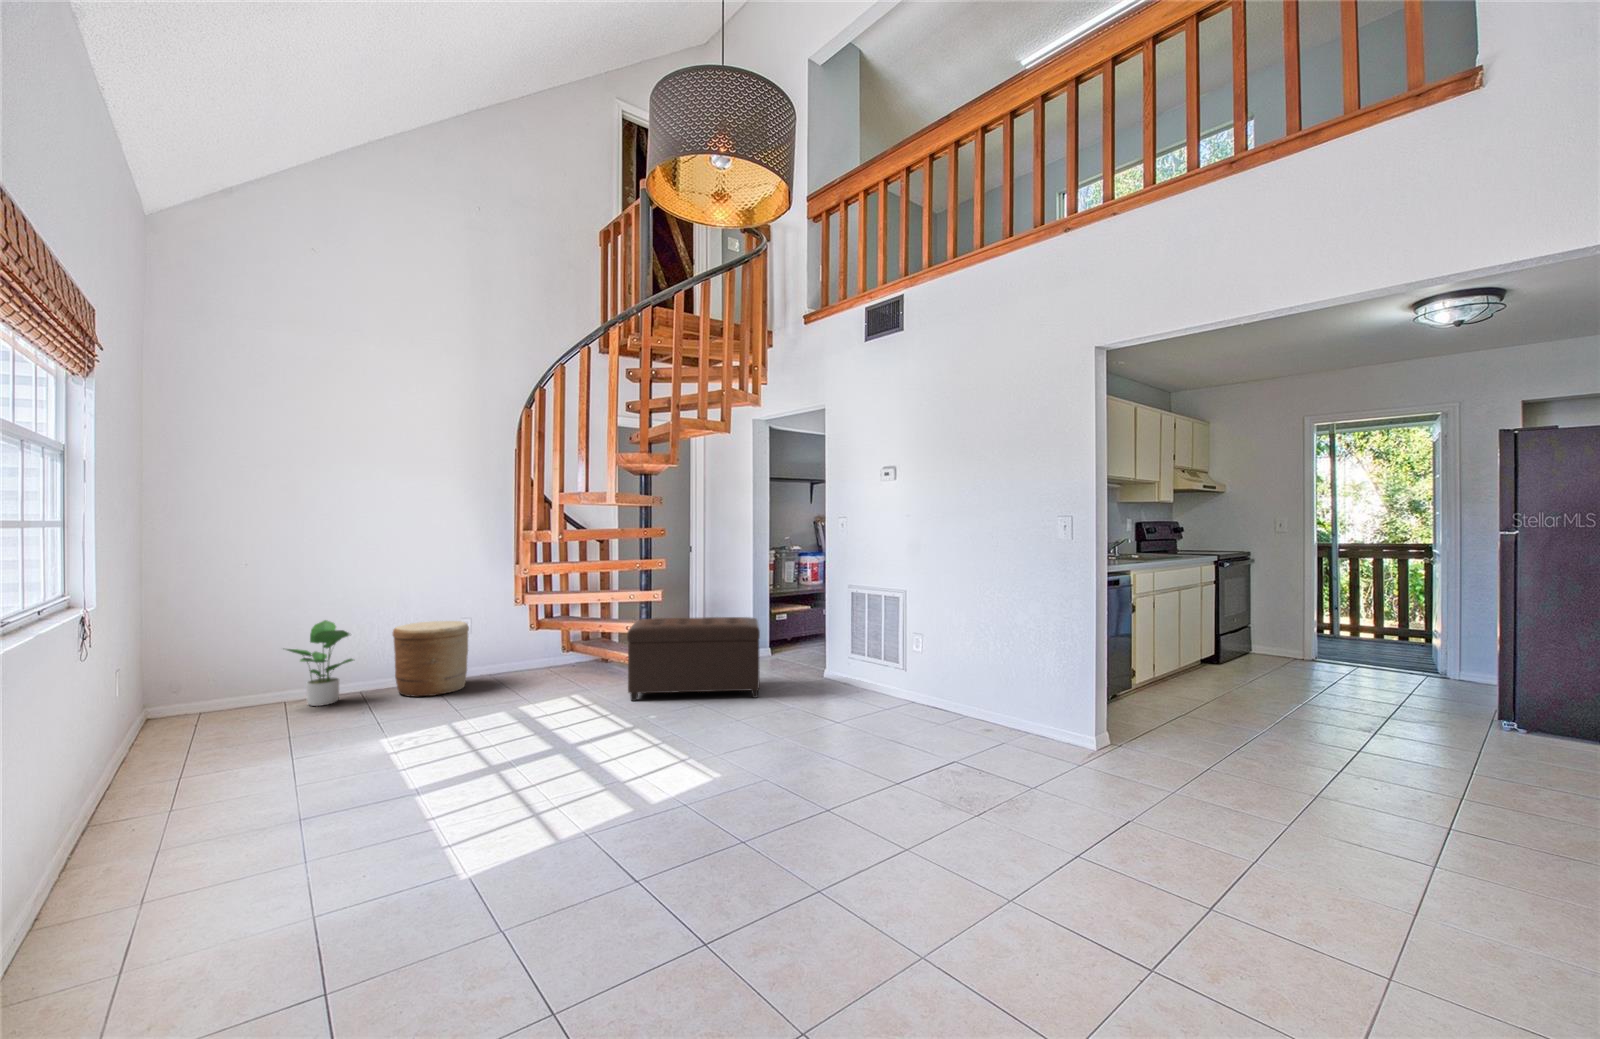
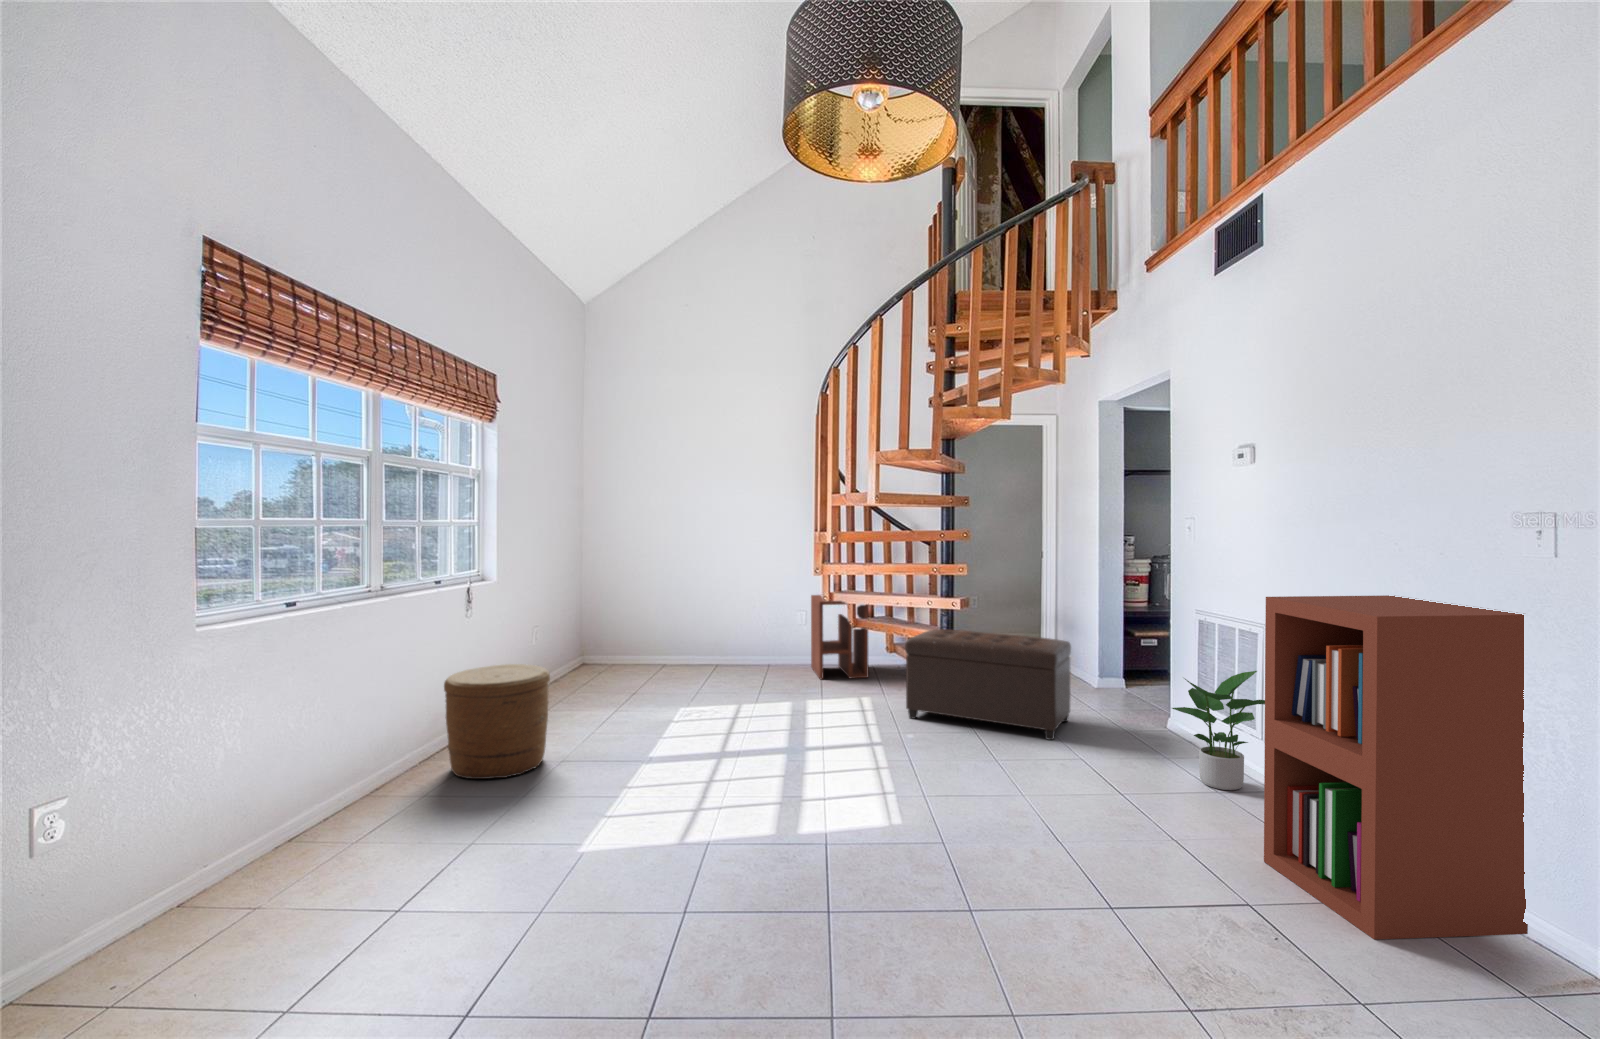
bookshelf: none [942,563,1072,771] -> present [1264,595,1528,939]
side table: none [490,595,560,683] -> present [811,595,868,679]
potted plant: present [287,620,353,706] -> present [1172,671,1265,790]
woven basket: present [392,621,469,697] -> present [444,664,550,779]

